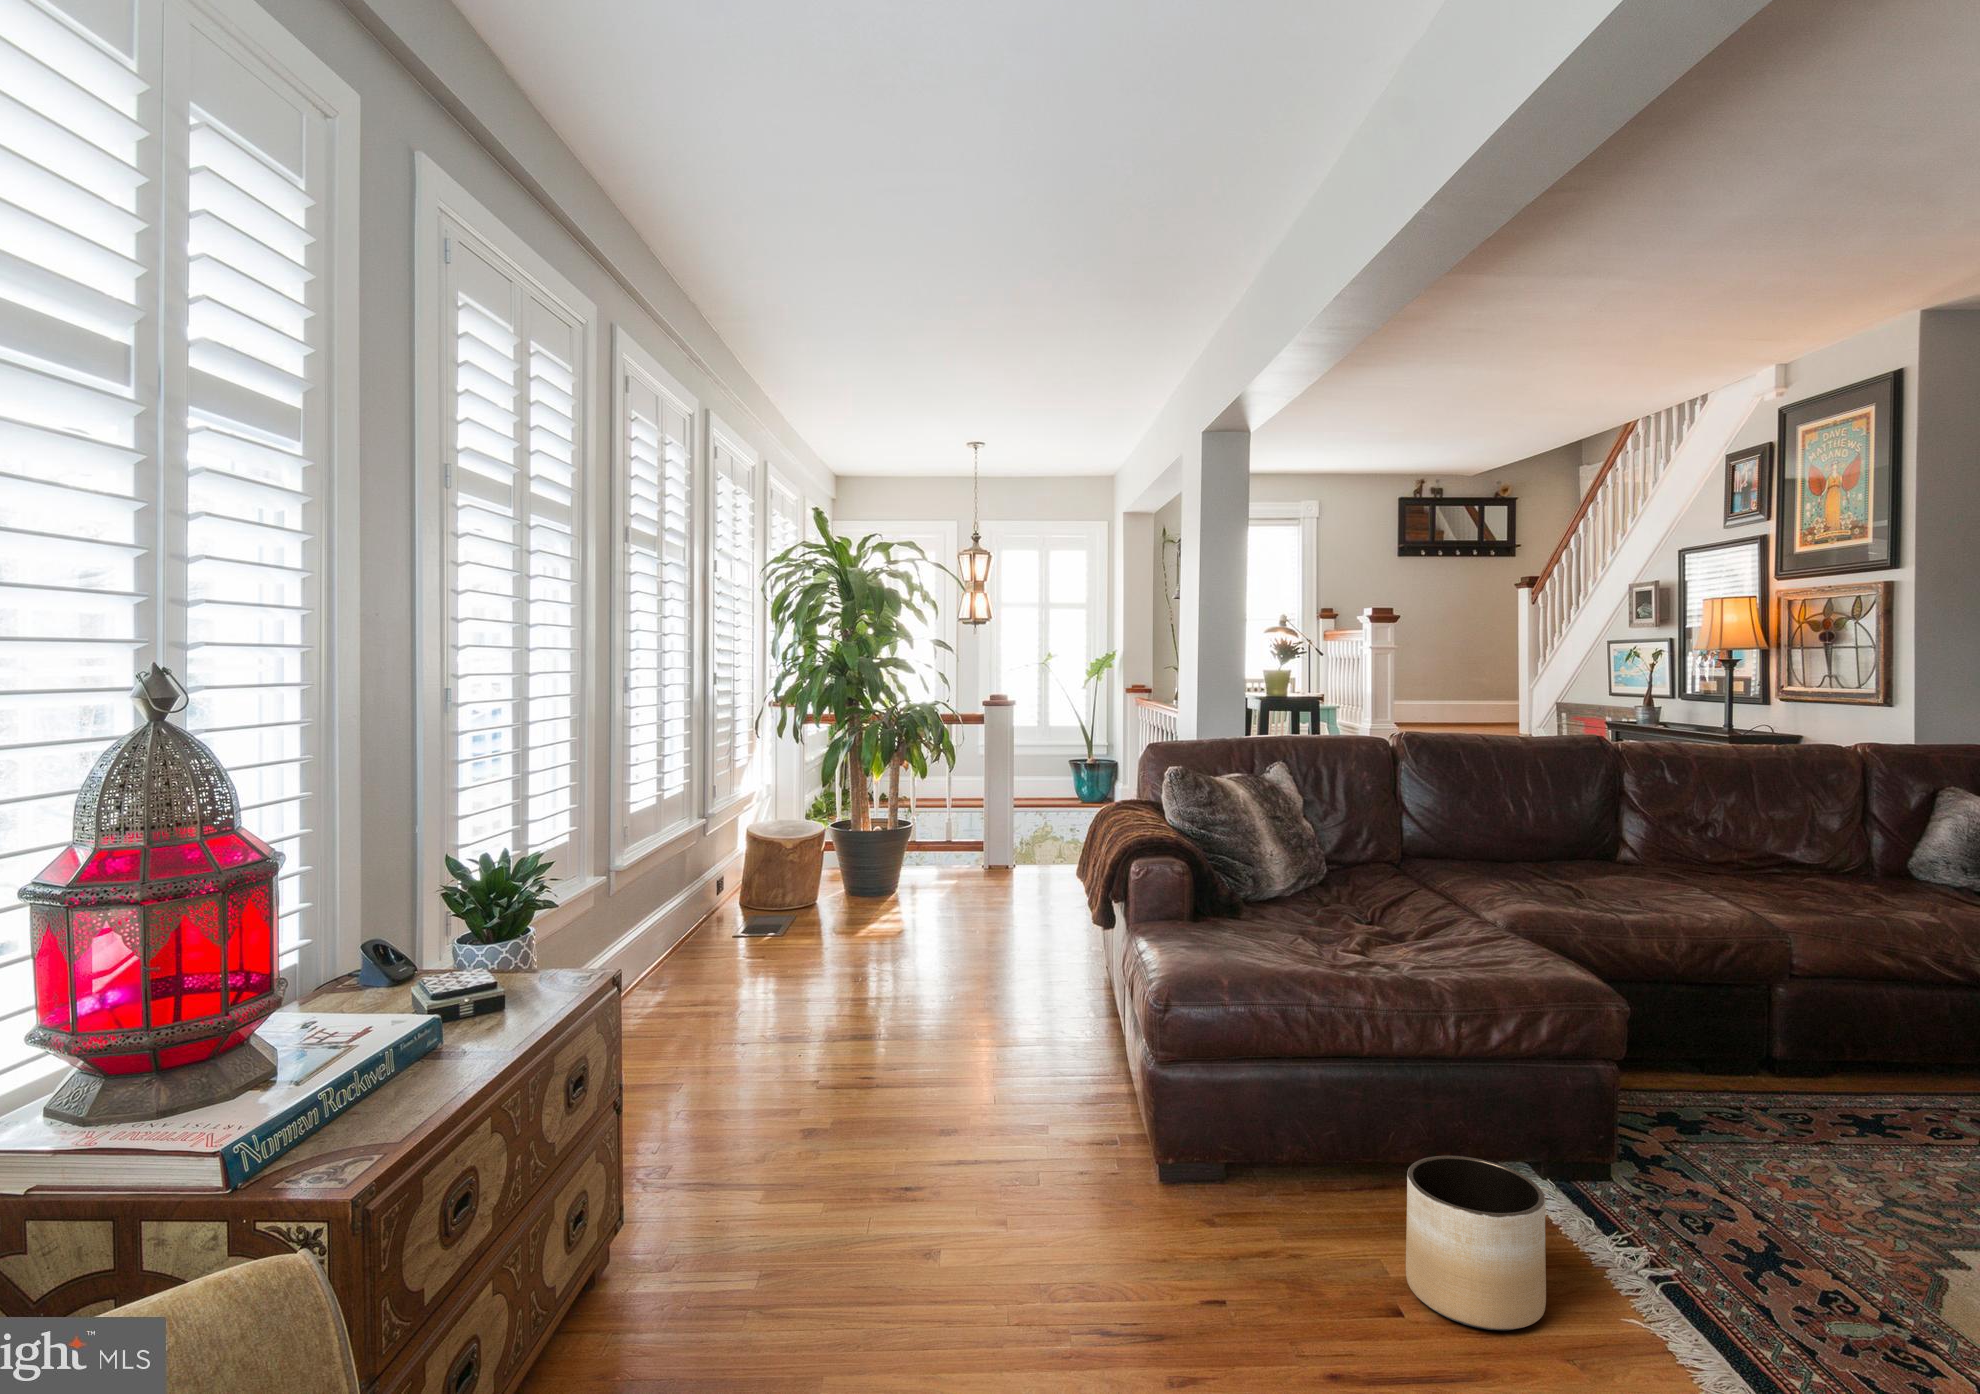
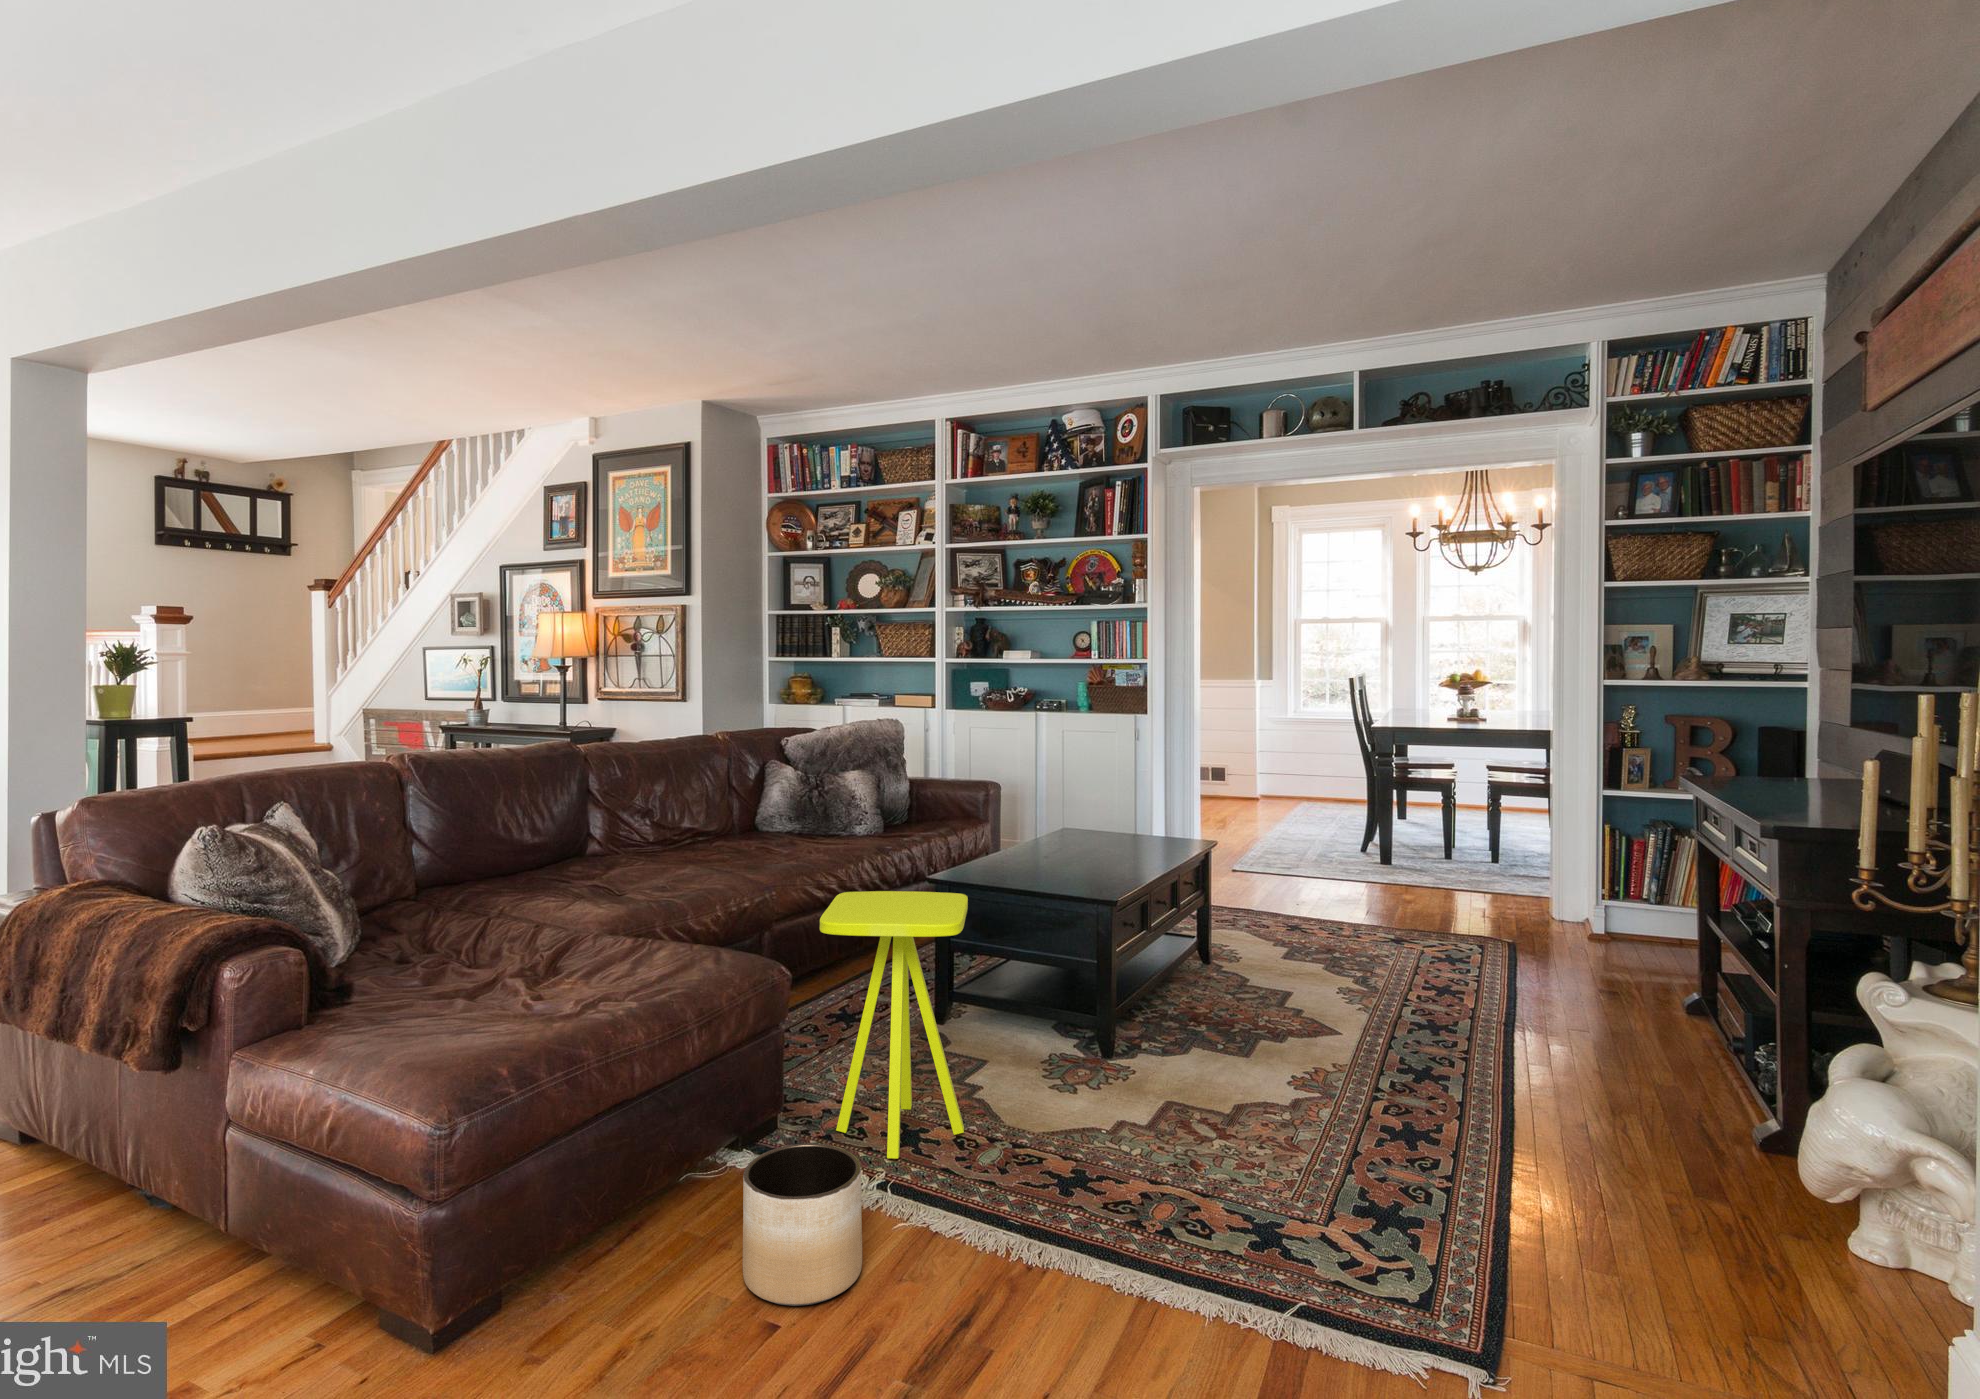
side table: none [1631,935,1913,1299] -> present [820,891,968,1159]

